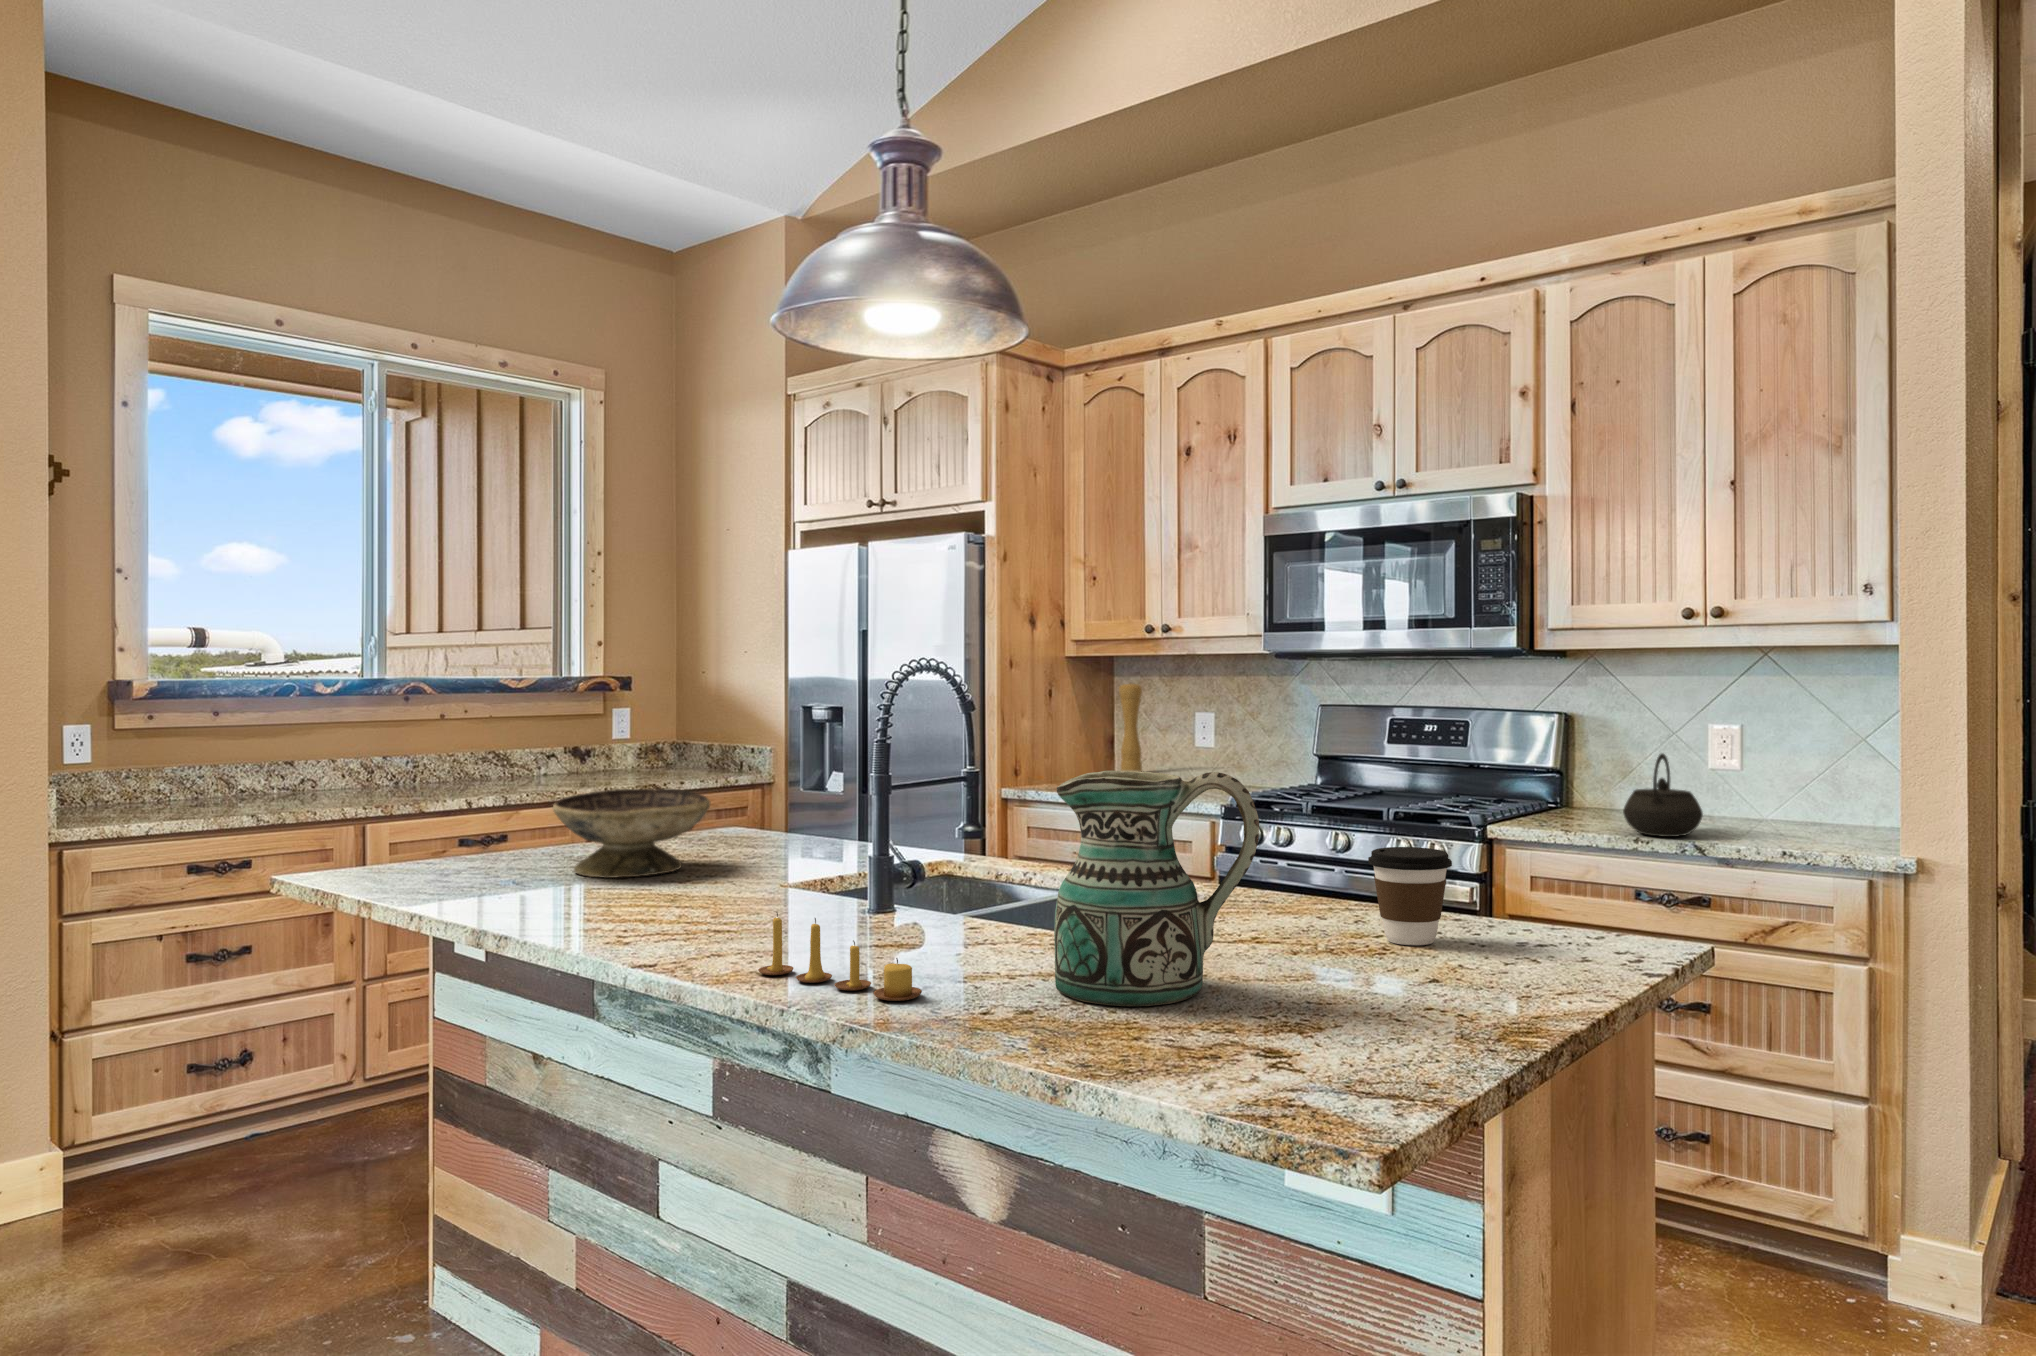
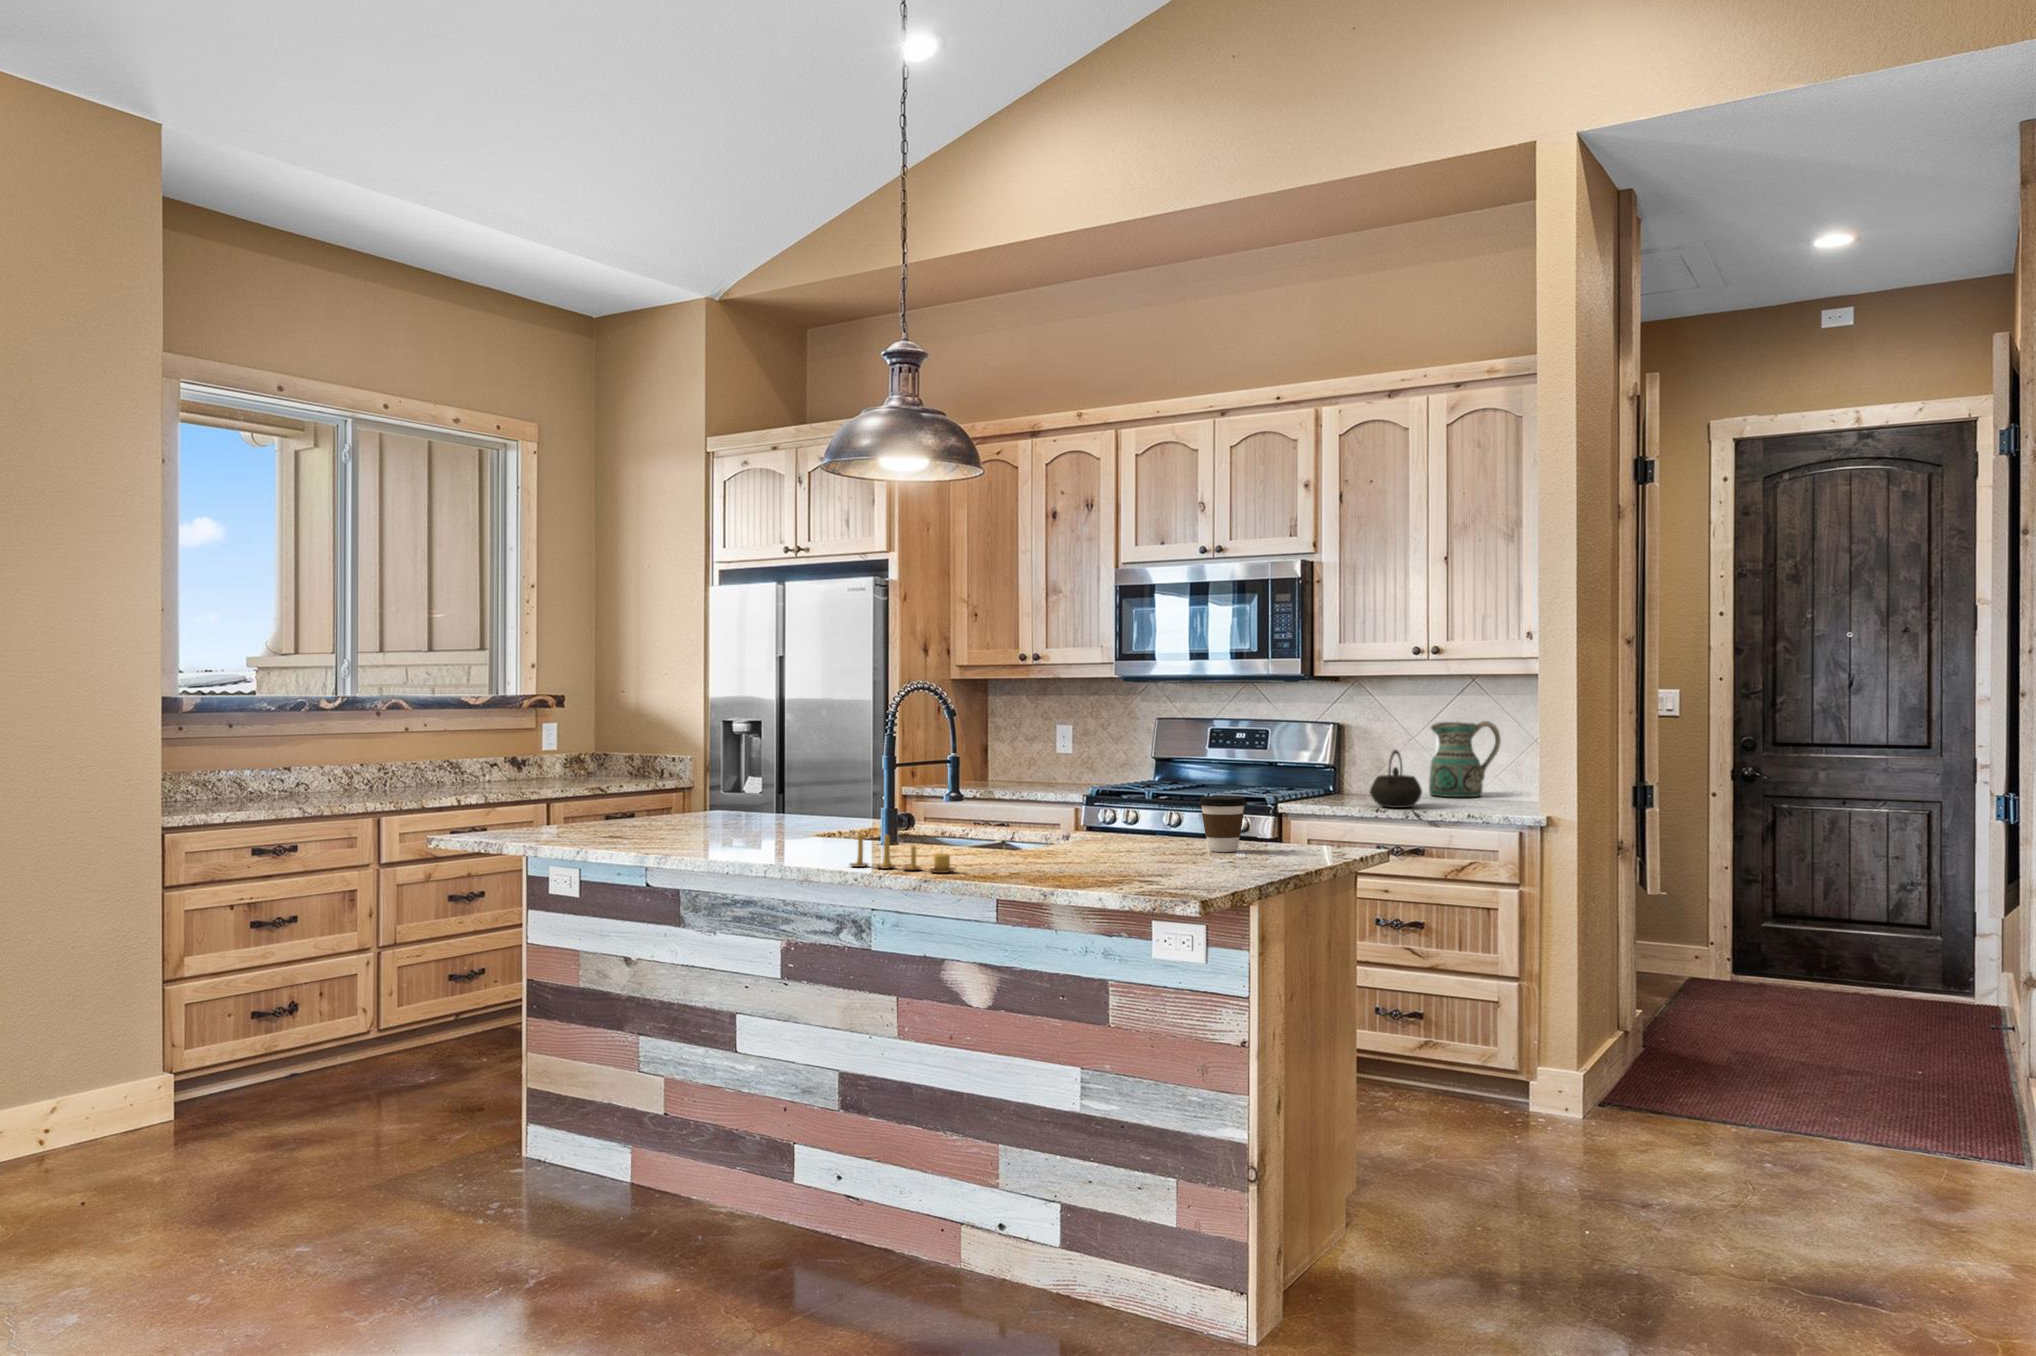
pepper mill: present [1119,683,1142,771] -> none [993,700,1012,775]
ceramic pitcher: present [1054,771,1259,1006] -> present [1429,721,1501,797]
decorative bowl: present [553,788,711,878] -> none [628,774,740,834]

